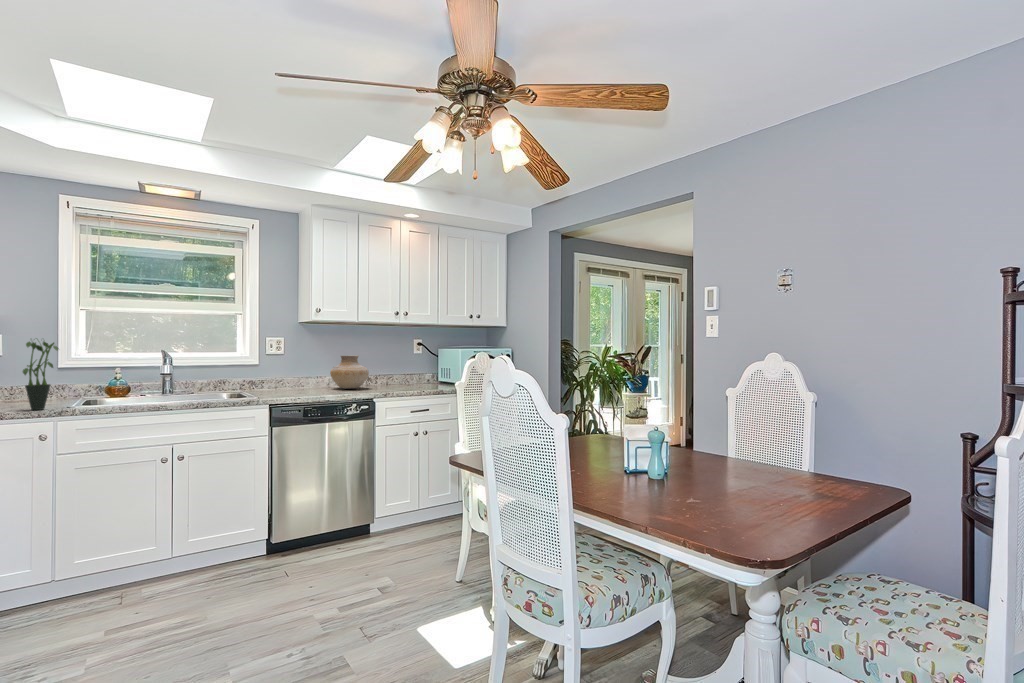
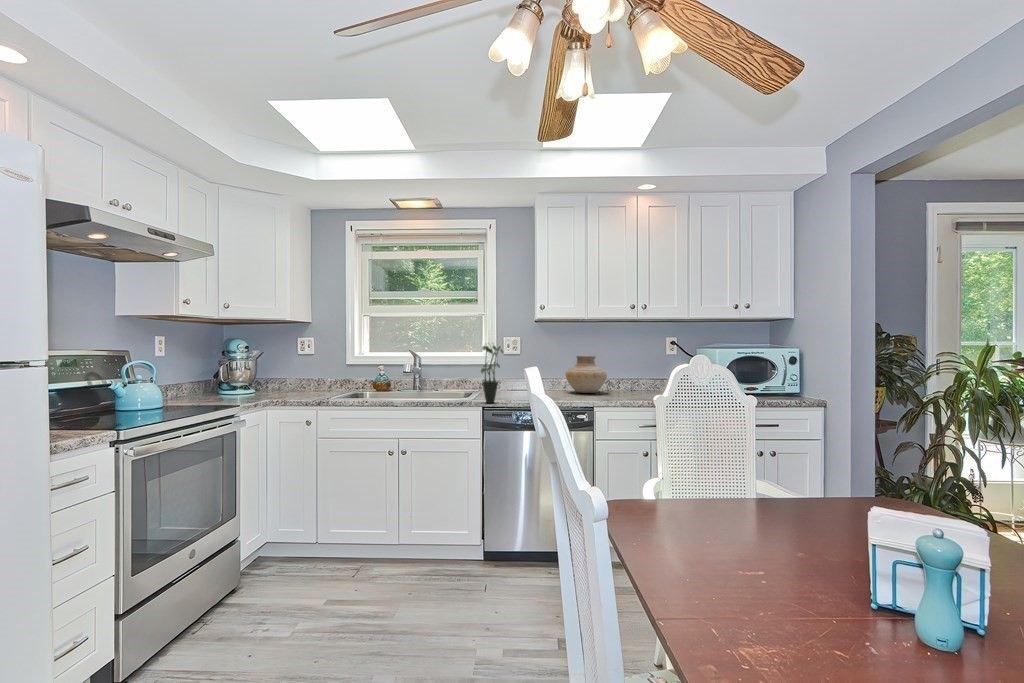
potted plant: present [23,339,58,410] -> present [481,345,503,403]

